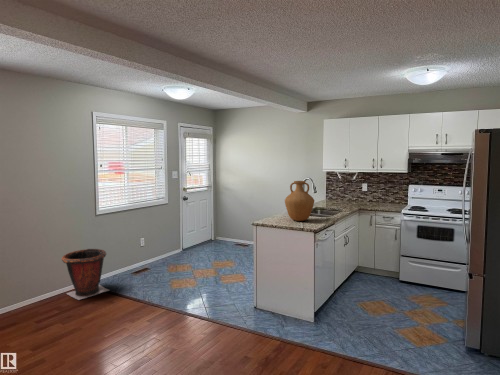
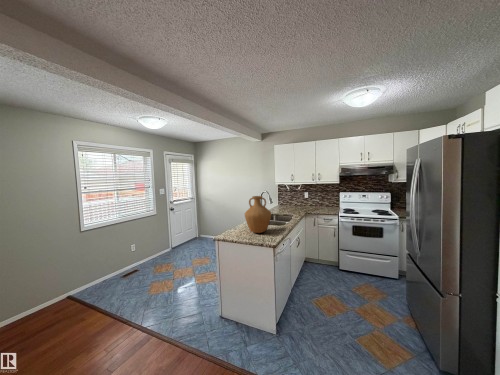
trash can: present [62,249,109,300] -> none [33,263,89,320]

